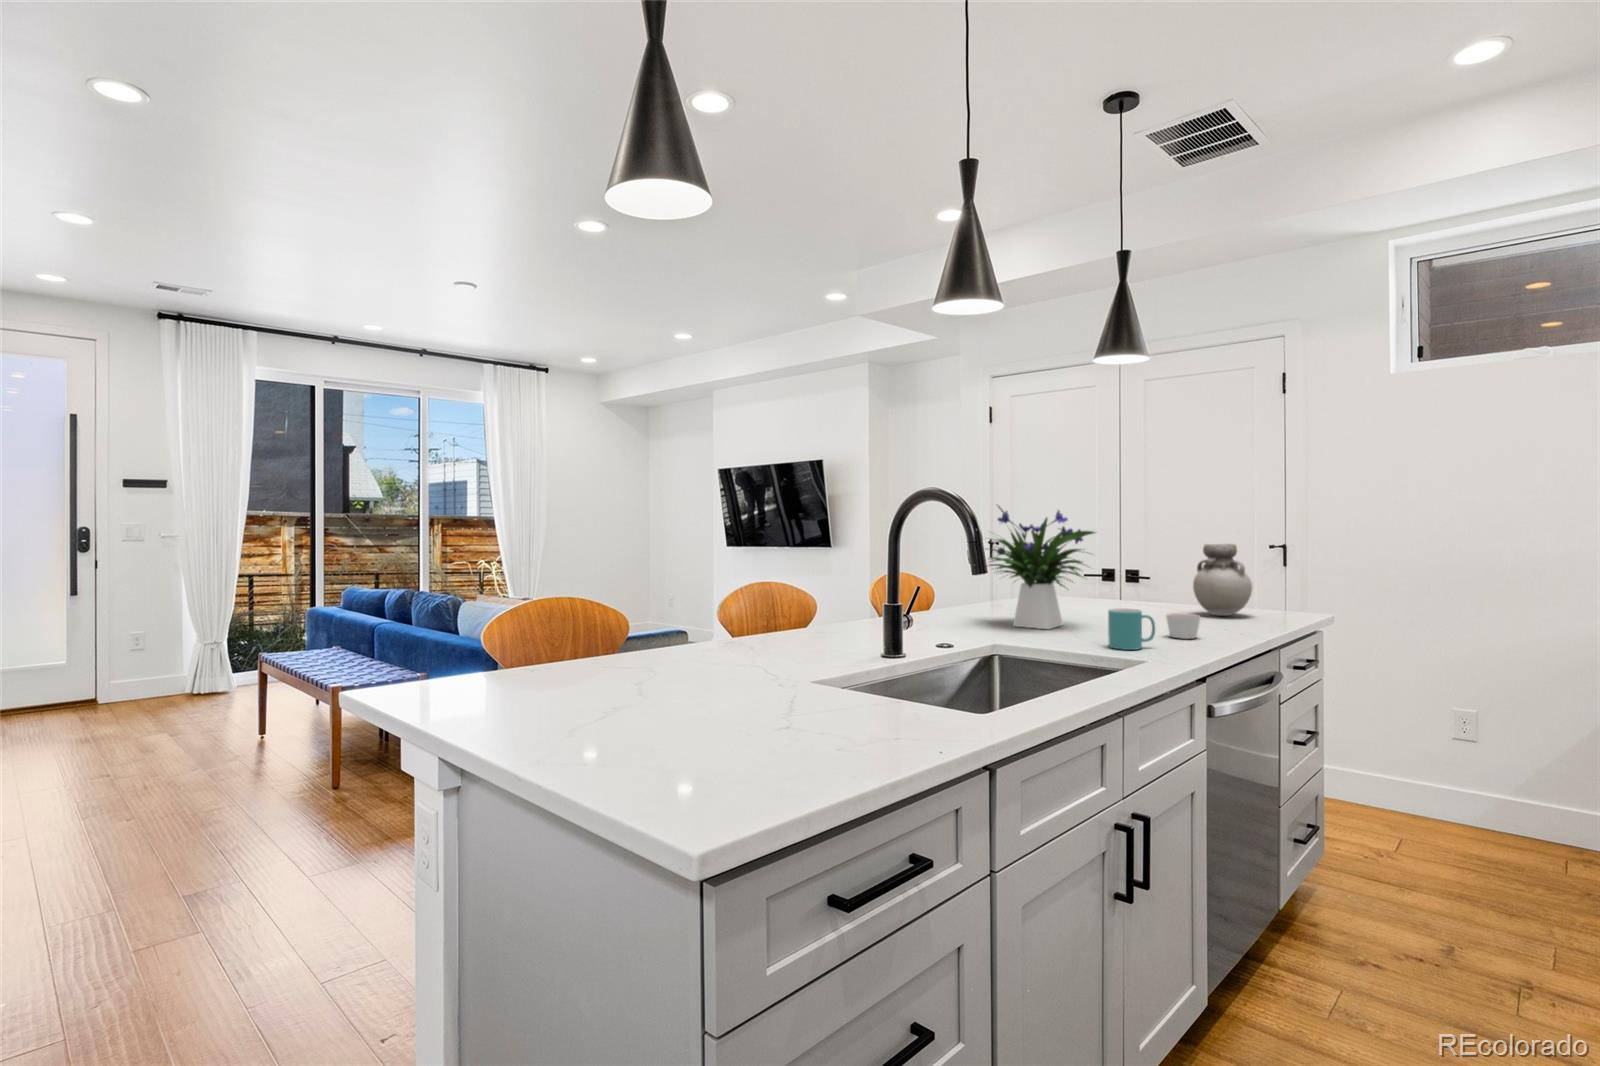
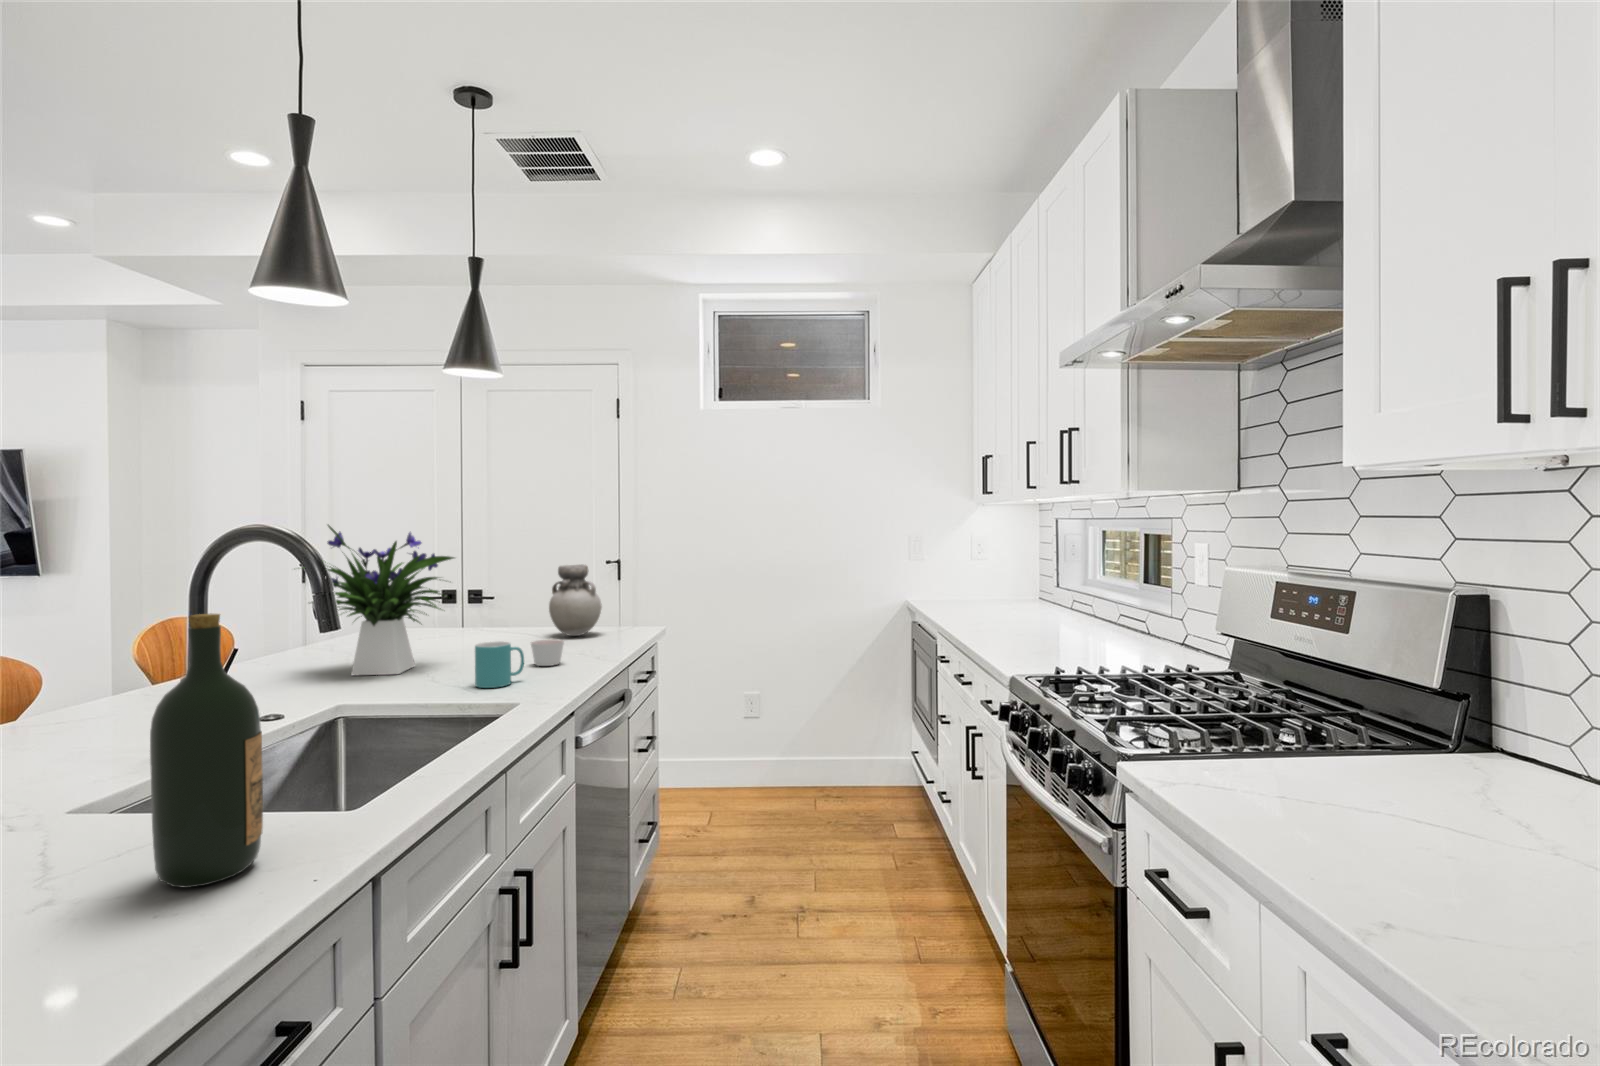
wine bottle: none [870,557,930,736] -> present [150,613,263,888]

